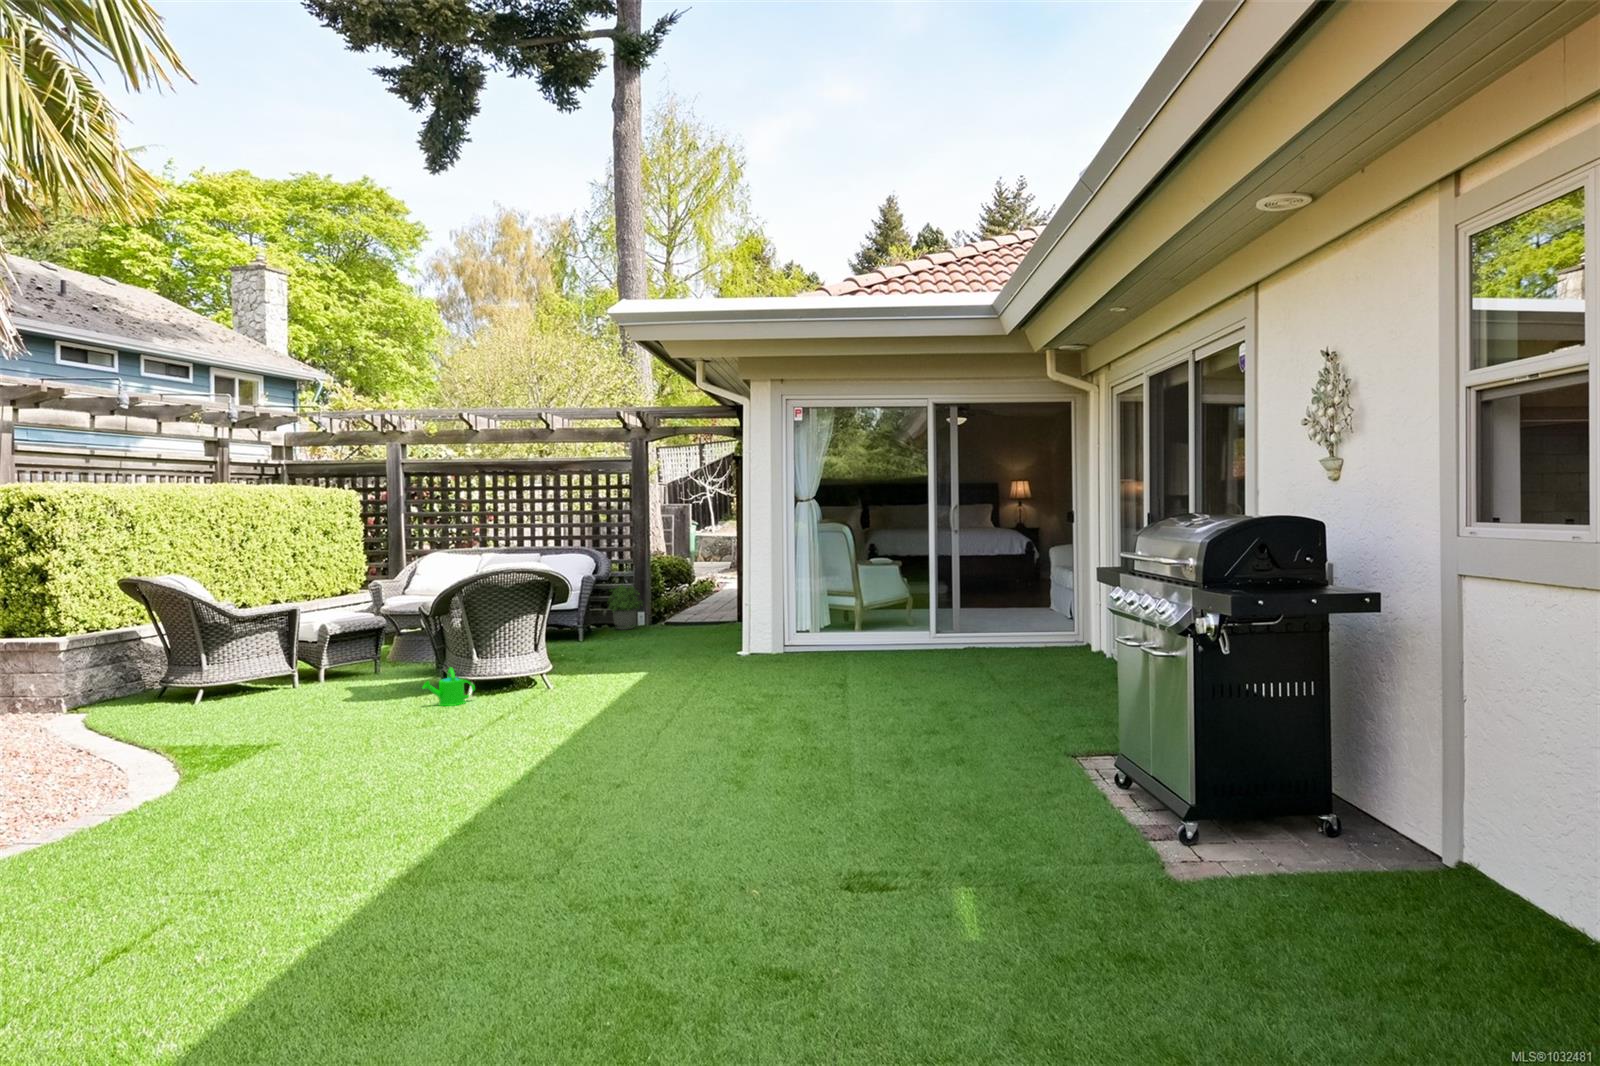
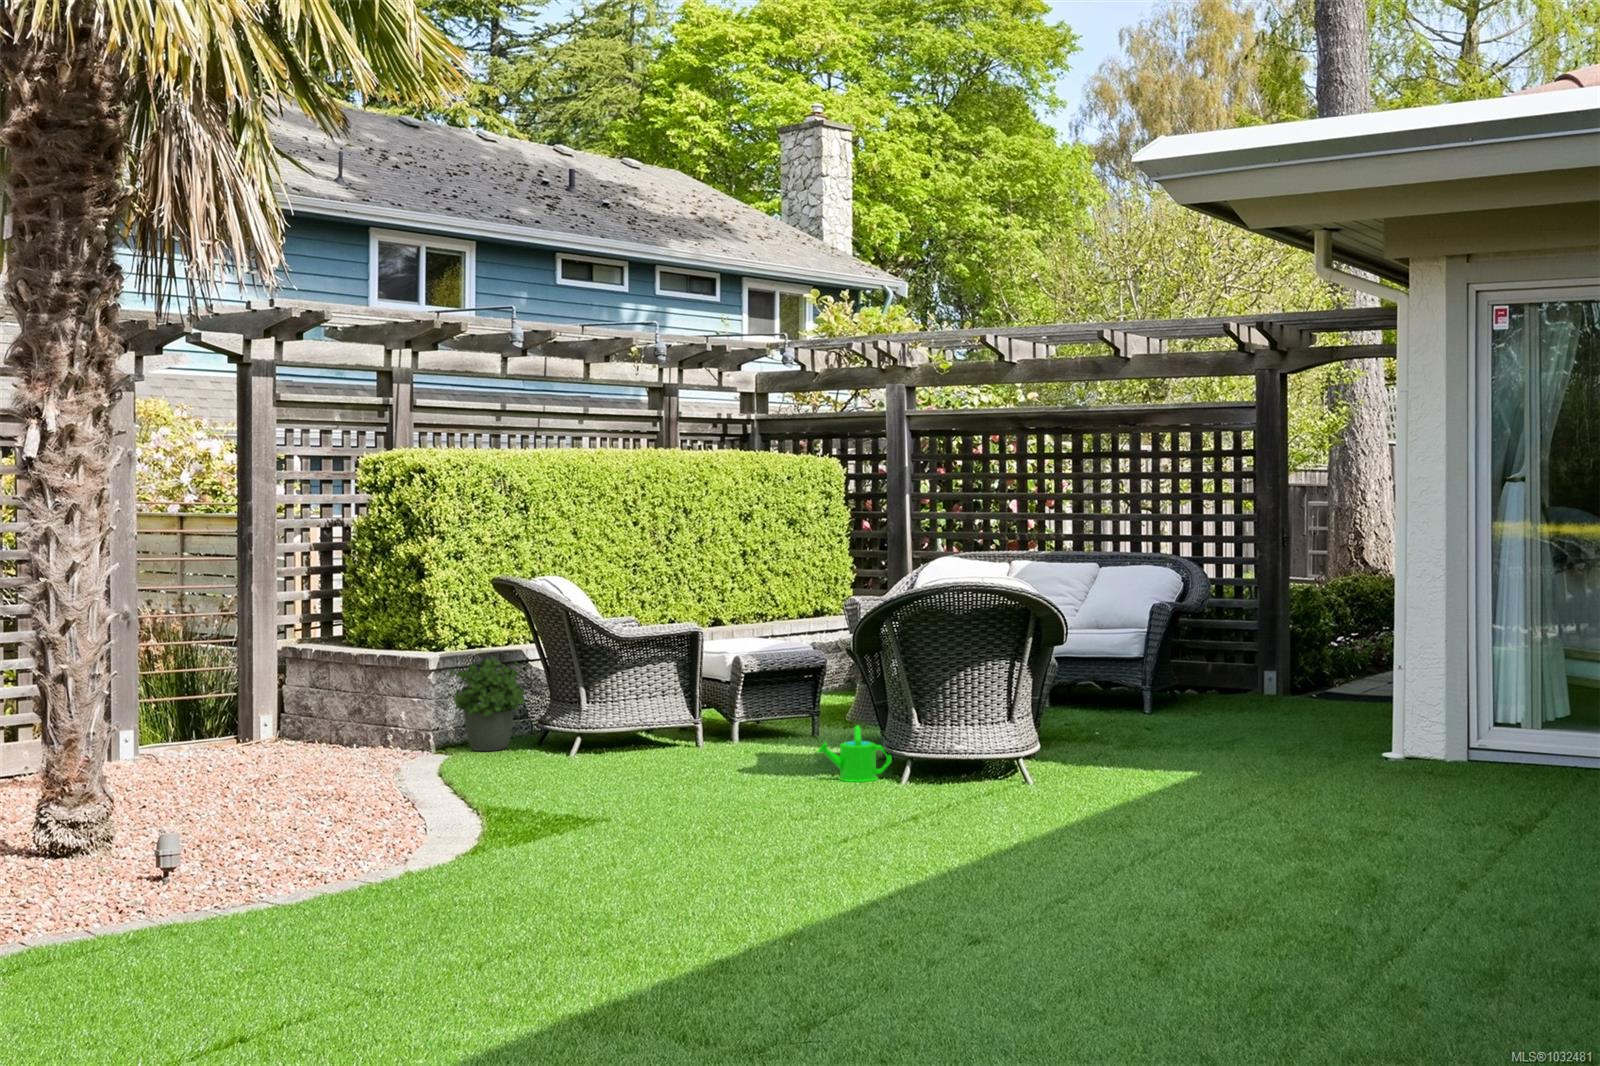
potted plant: present [607,585,643,630] -> present [449,657,526,751]

